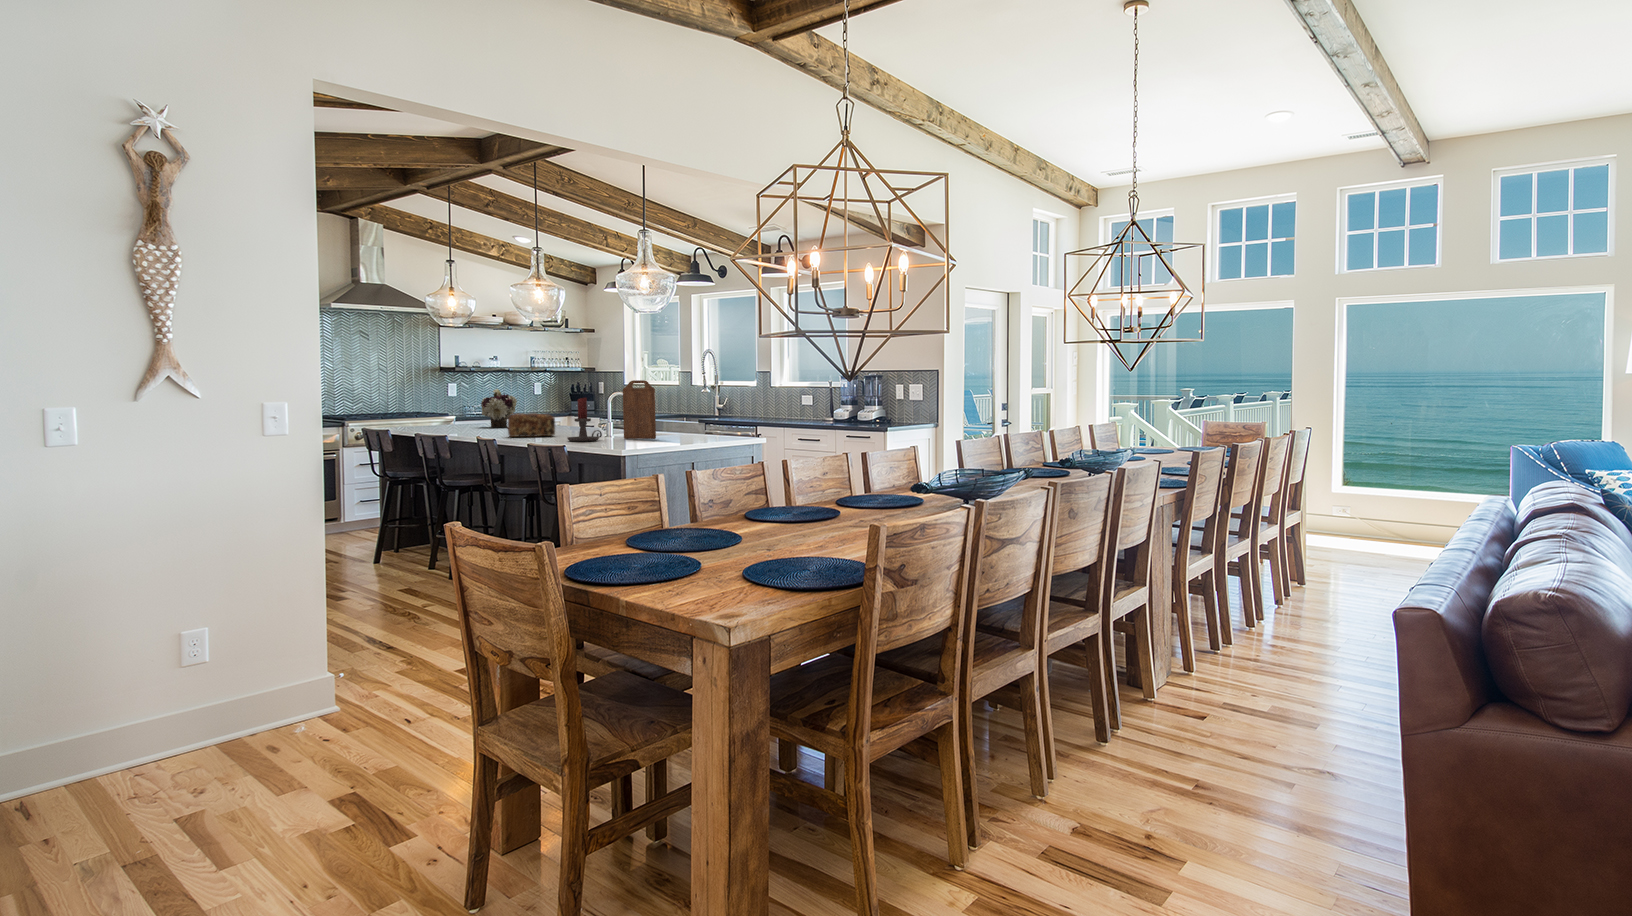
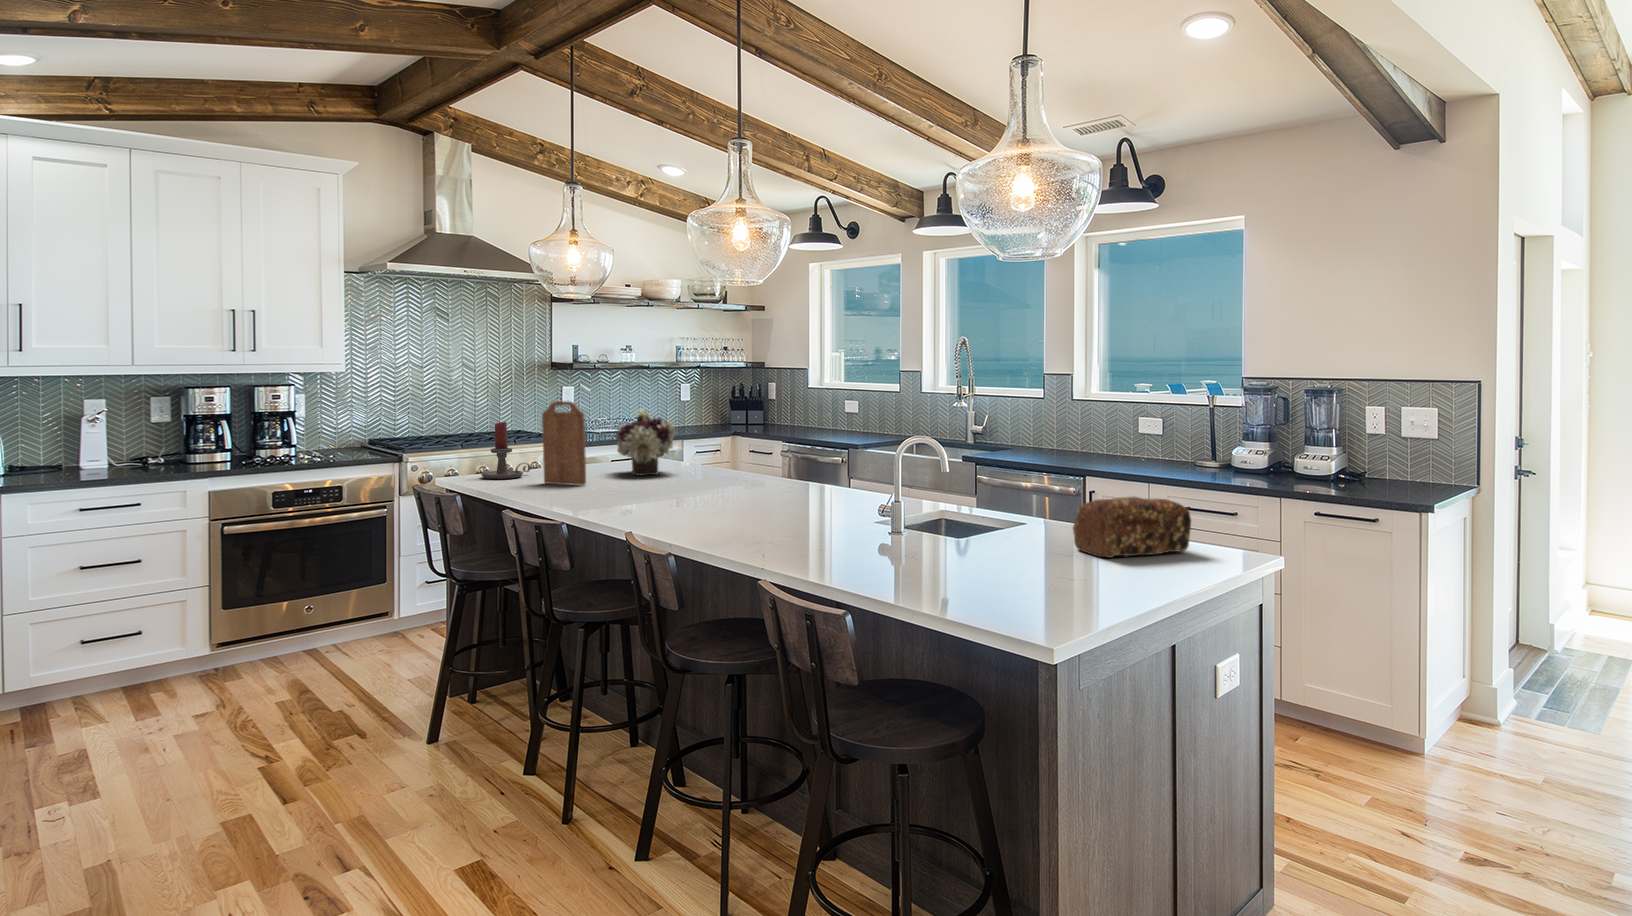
cutting board: present [623,380,656,439] -> present [542,401,586,485]
candle holder: present [567,398,602,441] -> present [481,422,530,479]
bread loaf: present [508,413,555,437] -> present [1073,497,1191,558]

